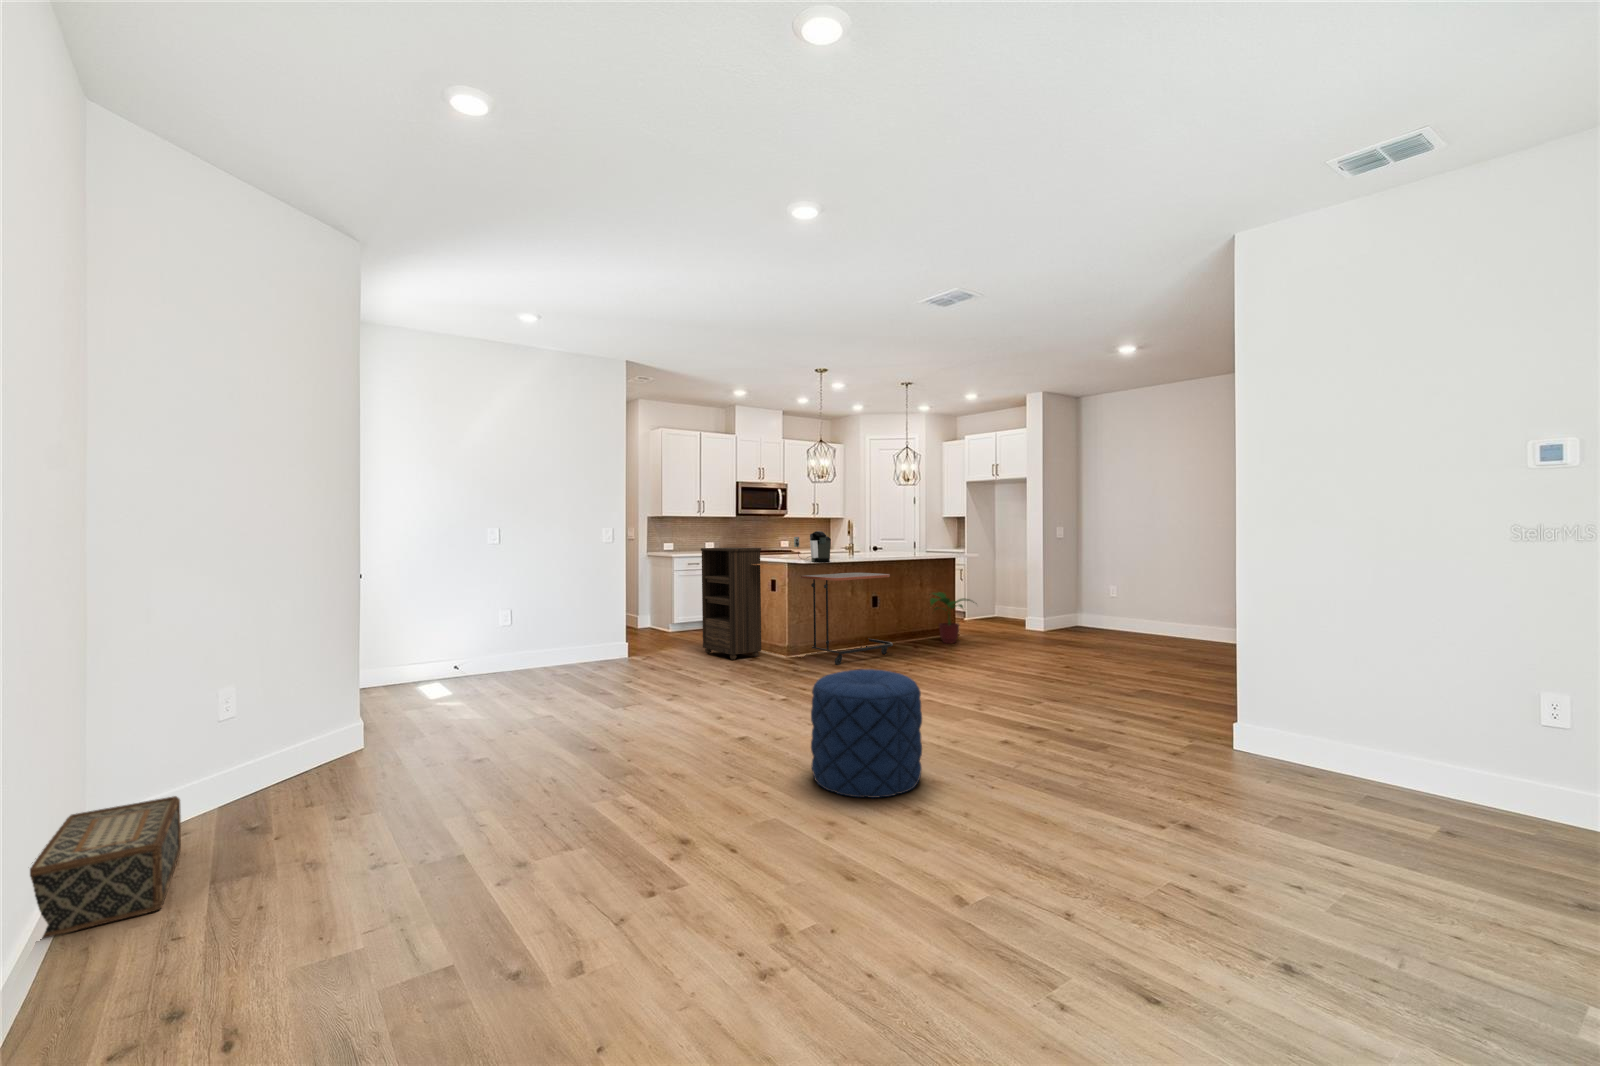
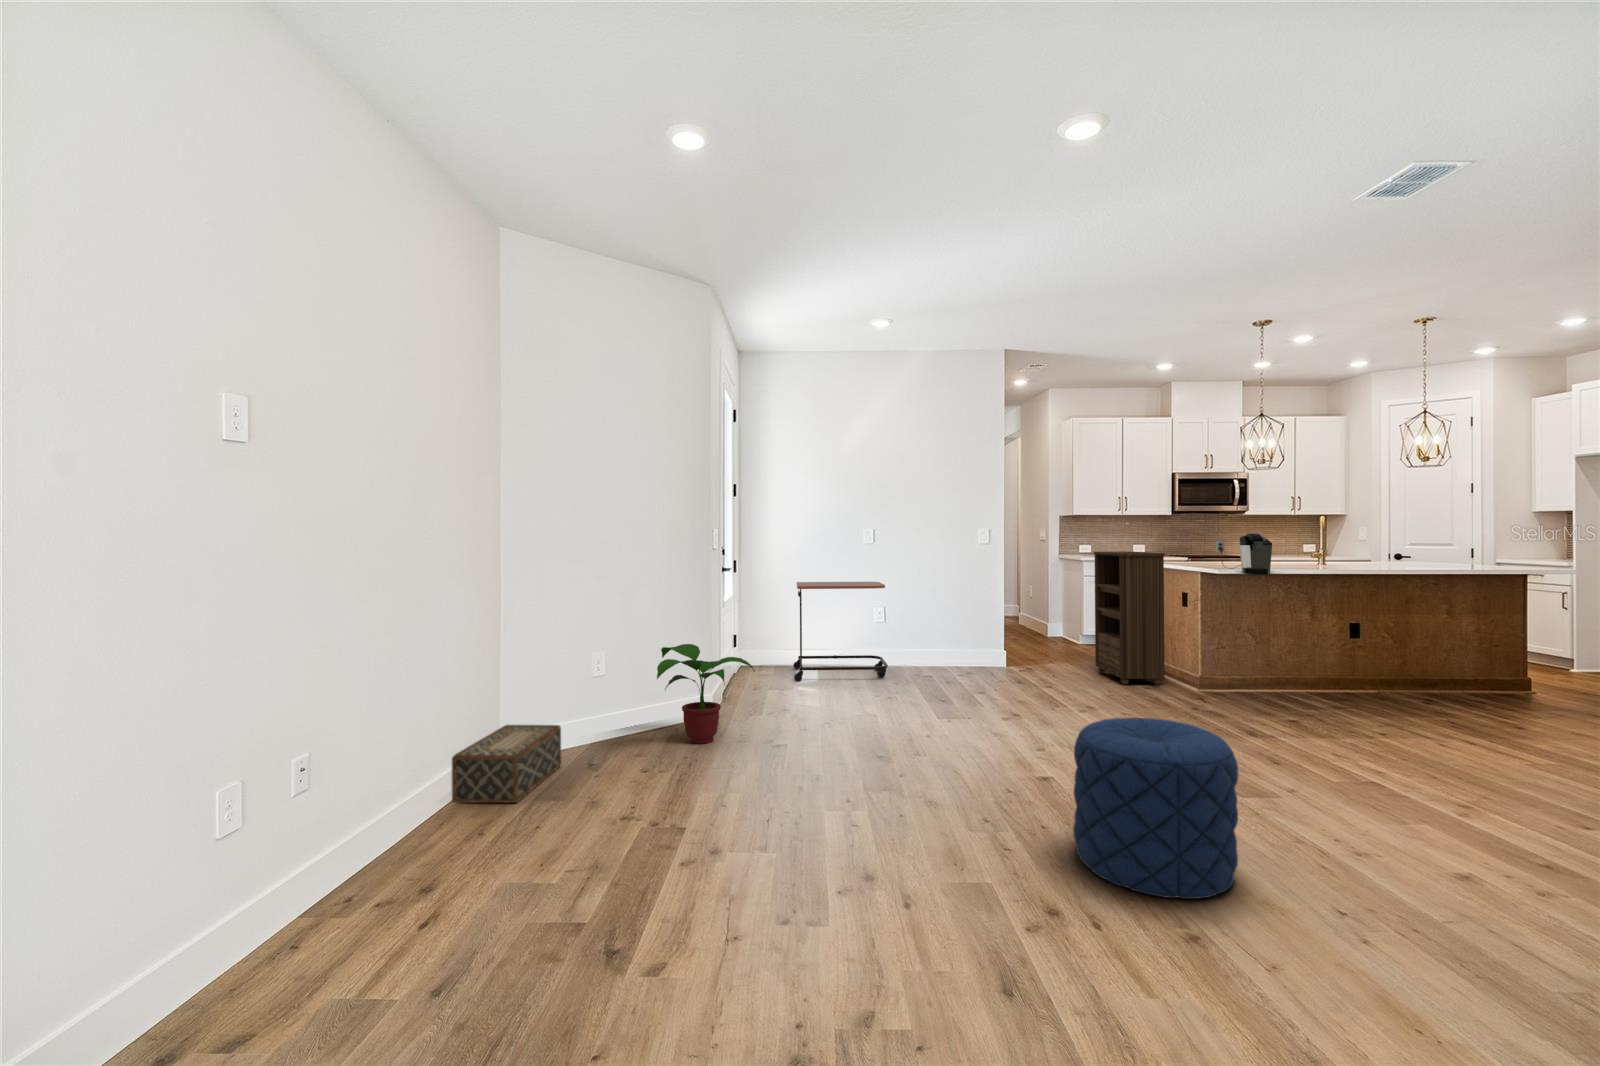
side table: present [801,573,893,665] -> present [793,582,888,682]
potted plant: present [929,592,974,643] -> present [657,644,755,744]

